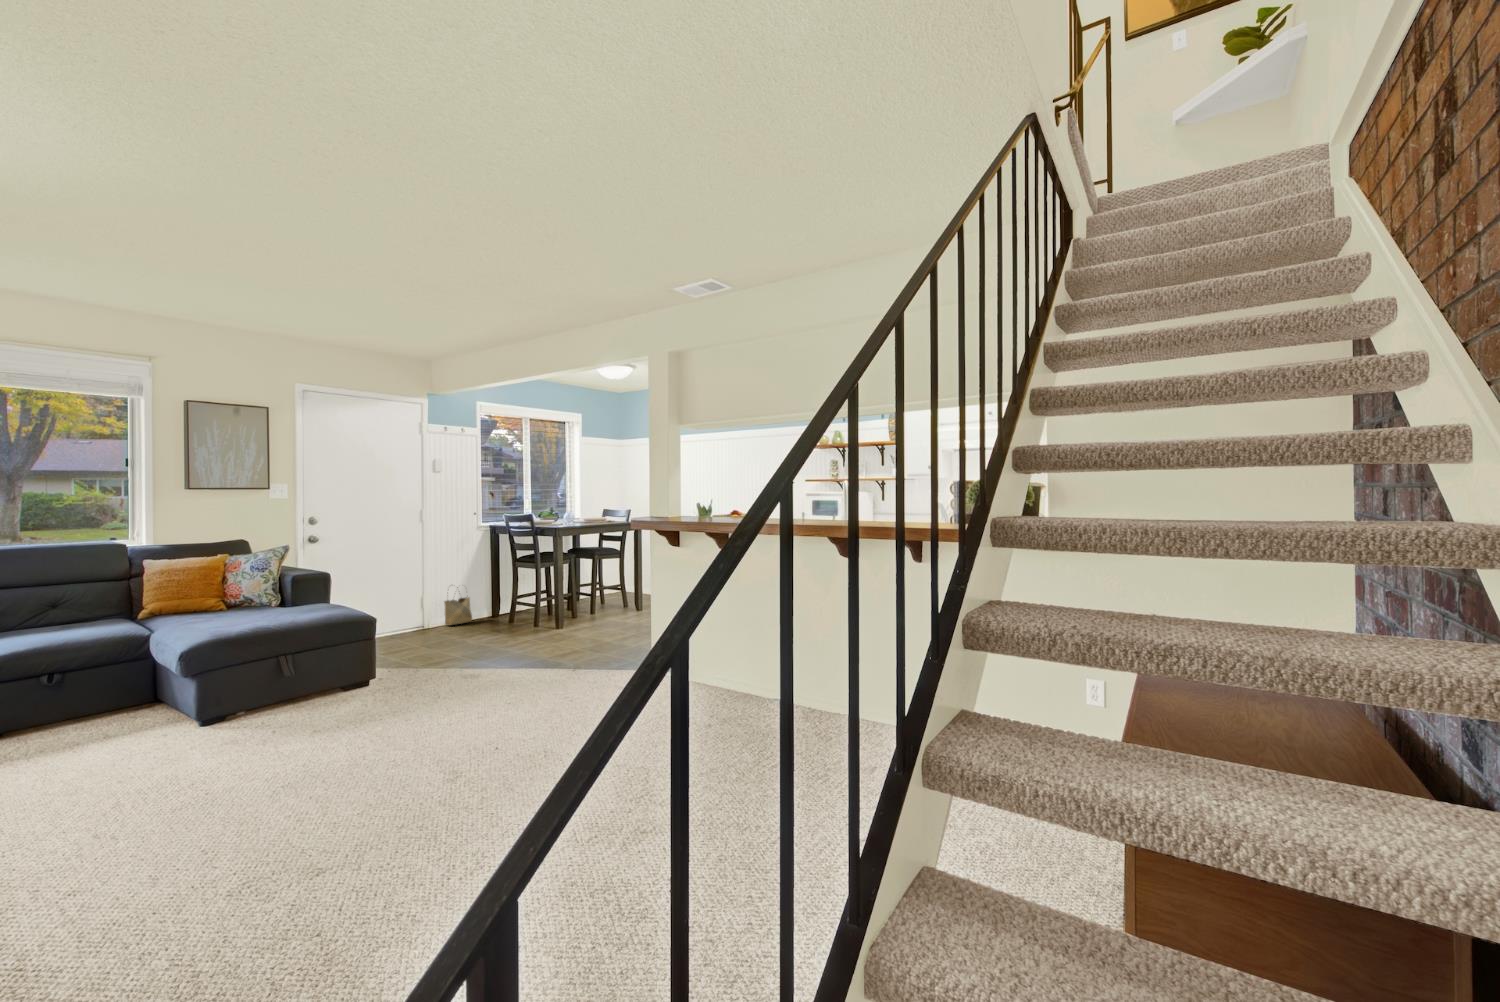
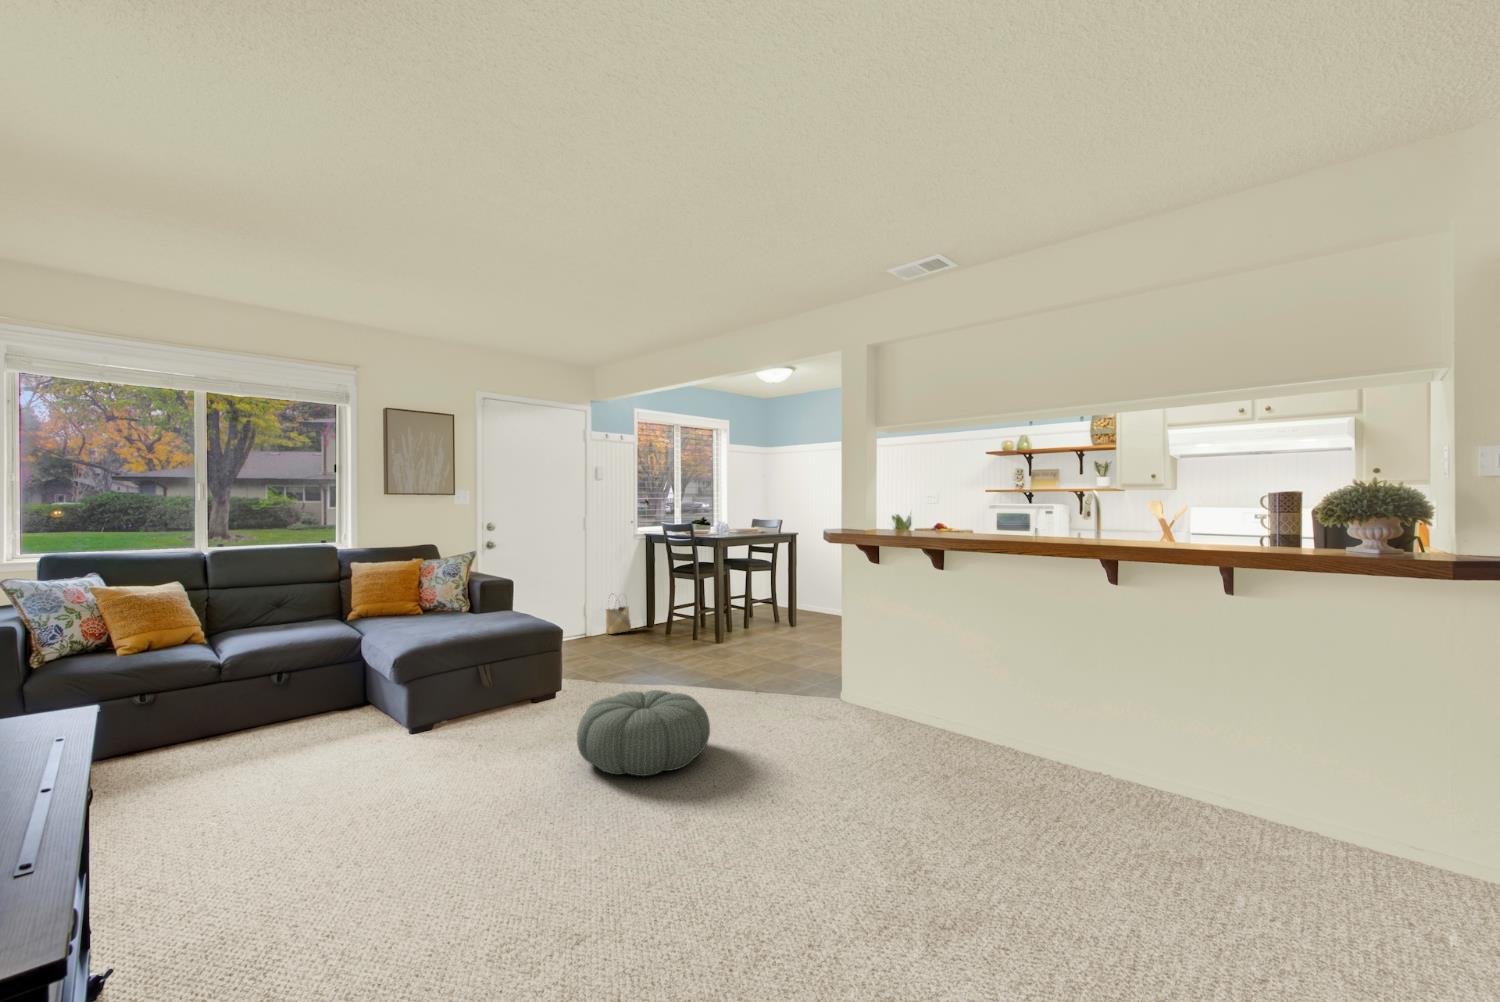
pouf: none [372,673,510,753] -> present [577,690,710,776]

